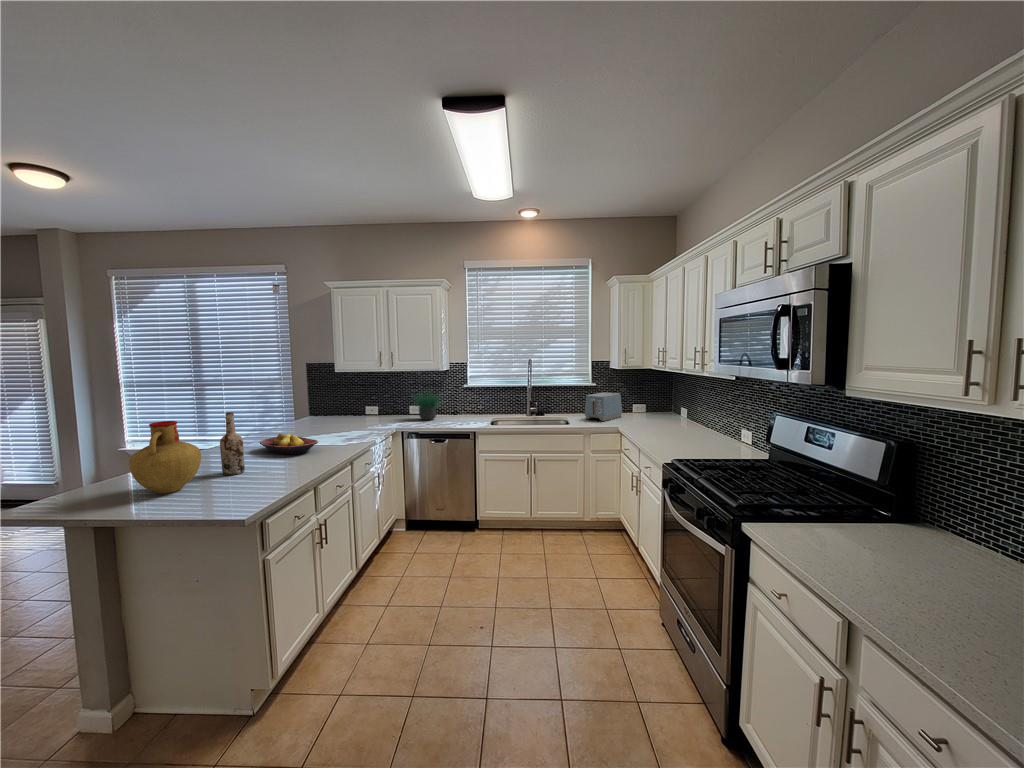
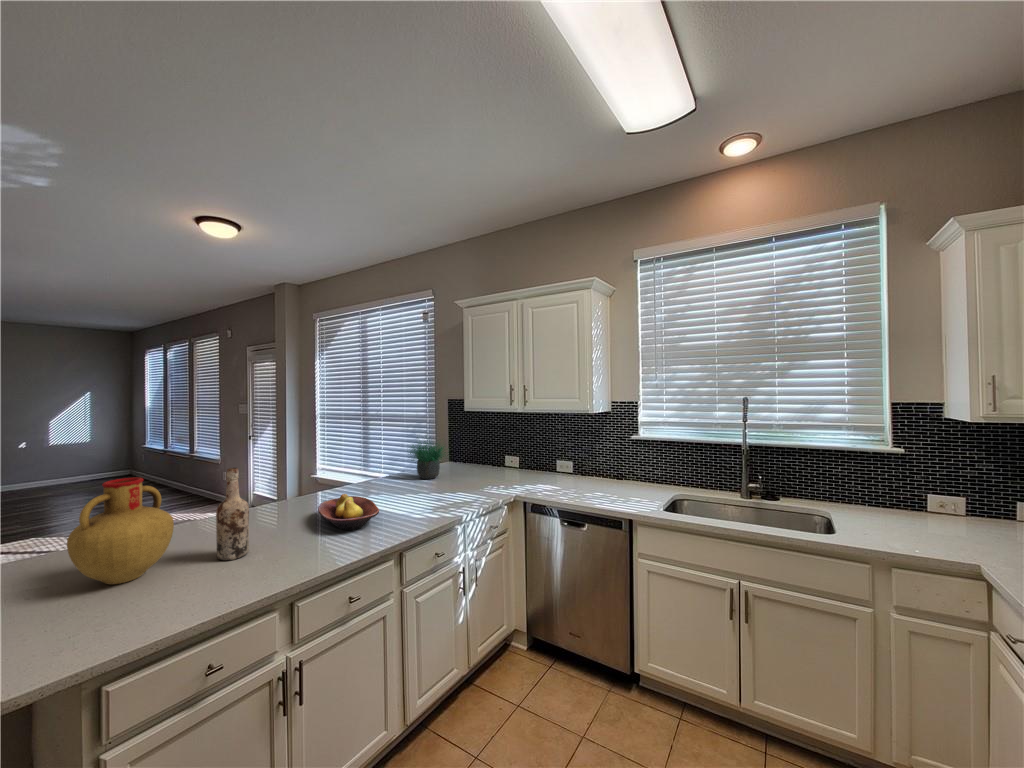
toaster: present [585,392,622,421] -> none [877,469,989,538]
potted plant: present [414,393,439,420] -> present [410,440,446,479]

